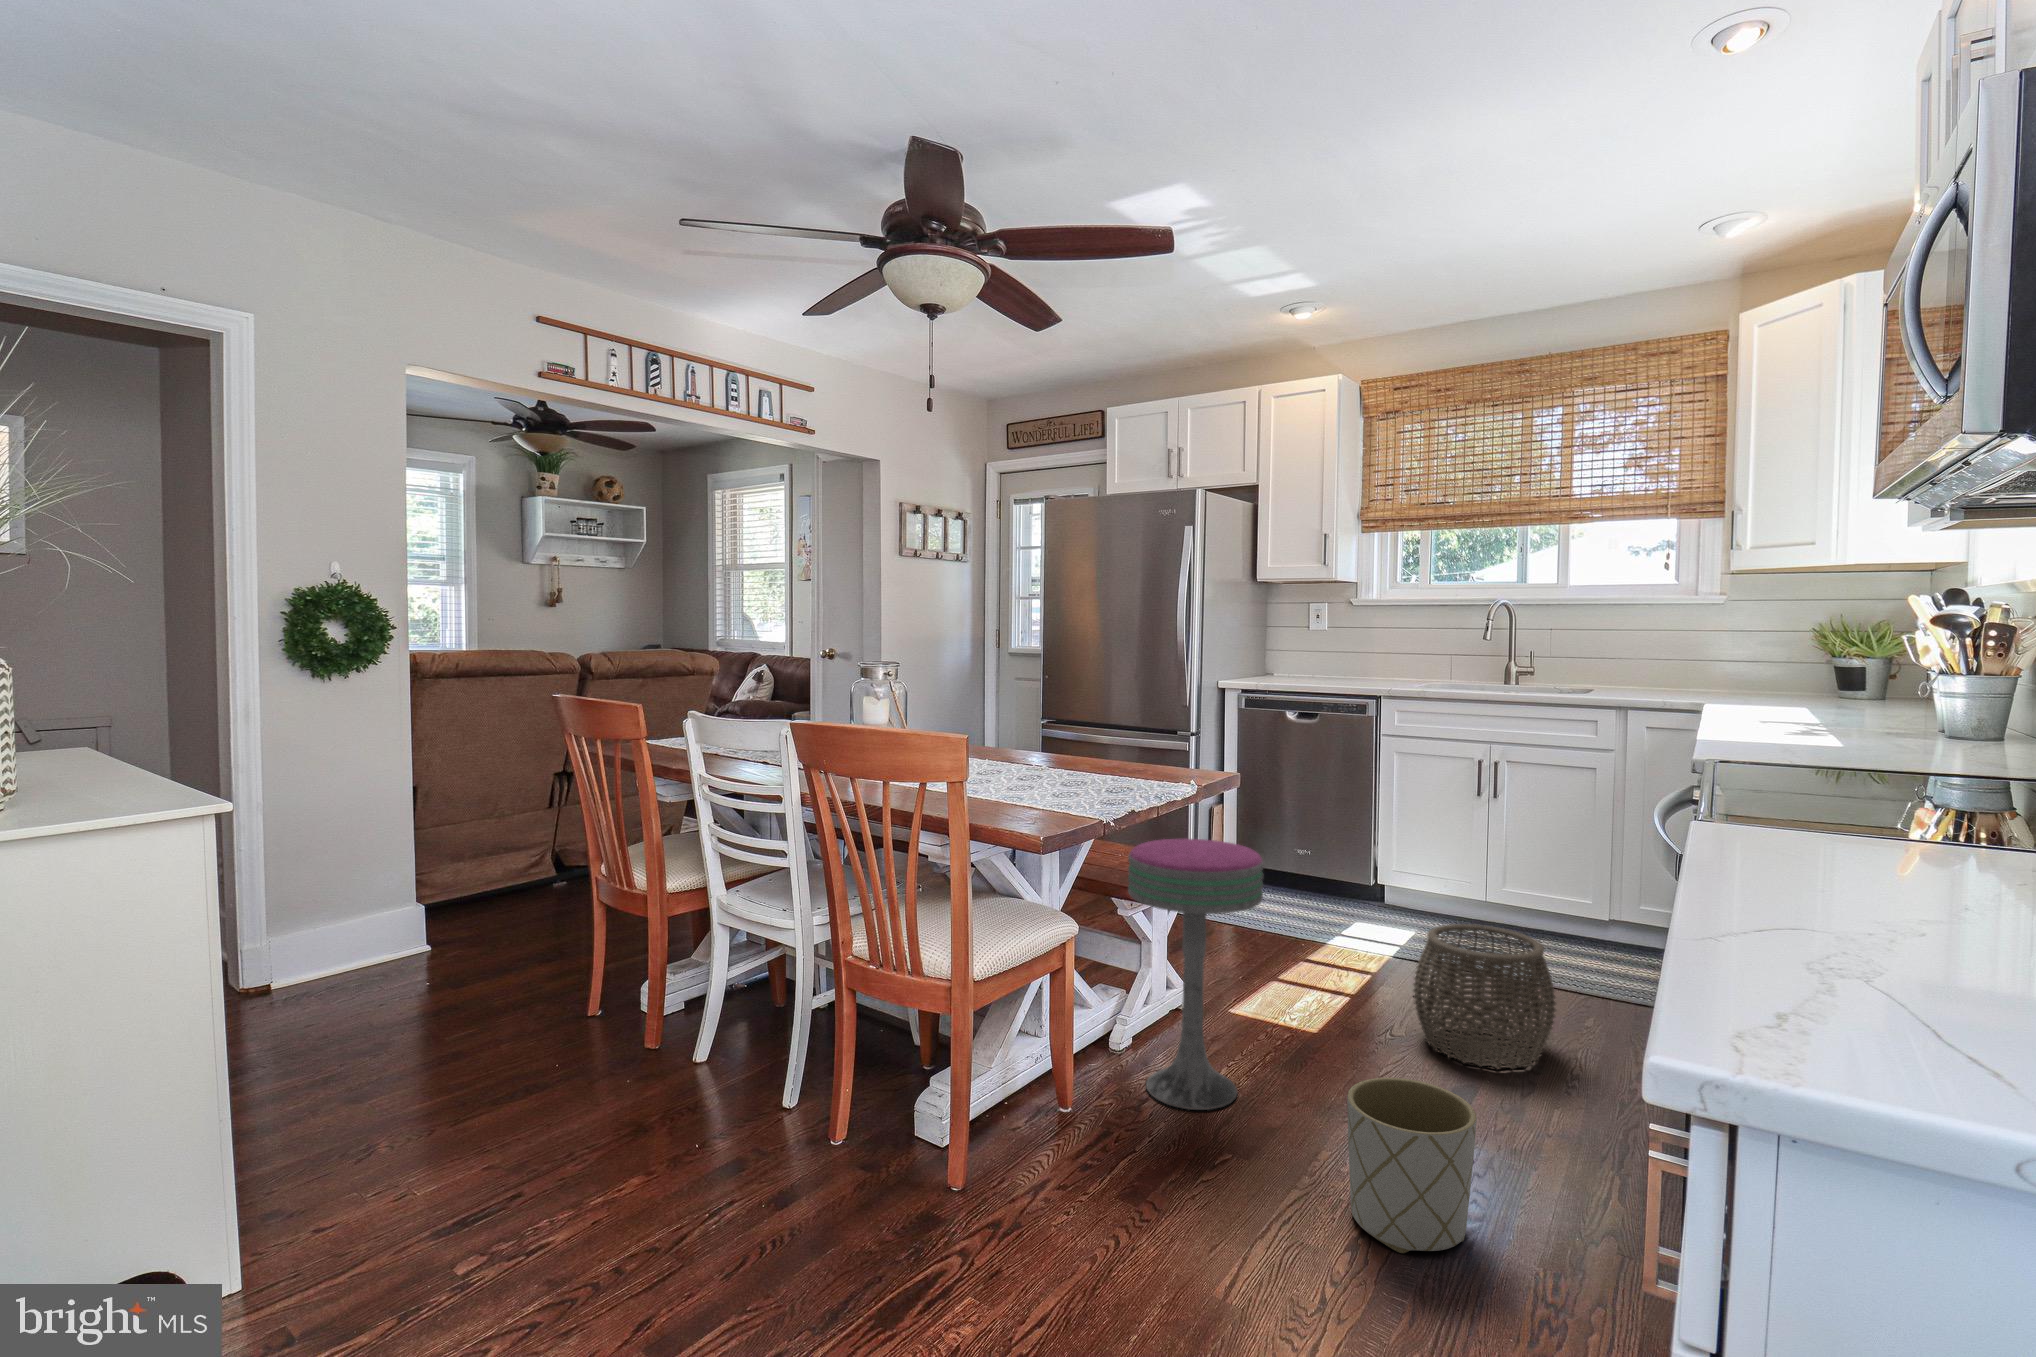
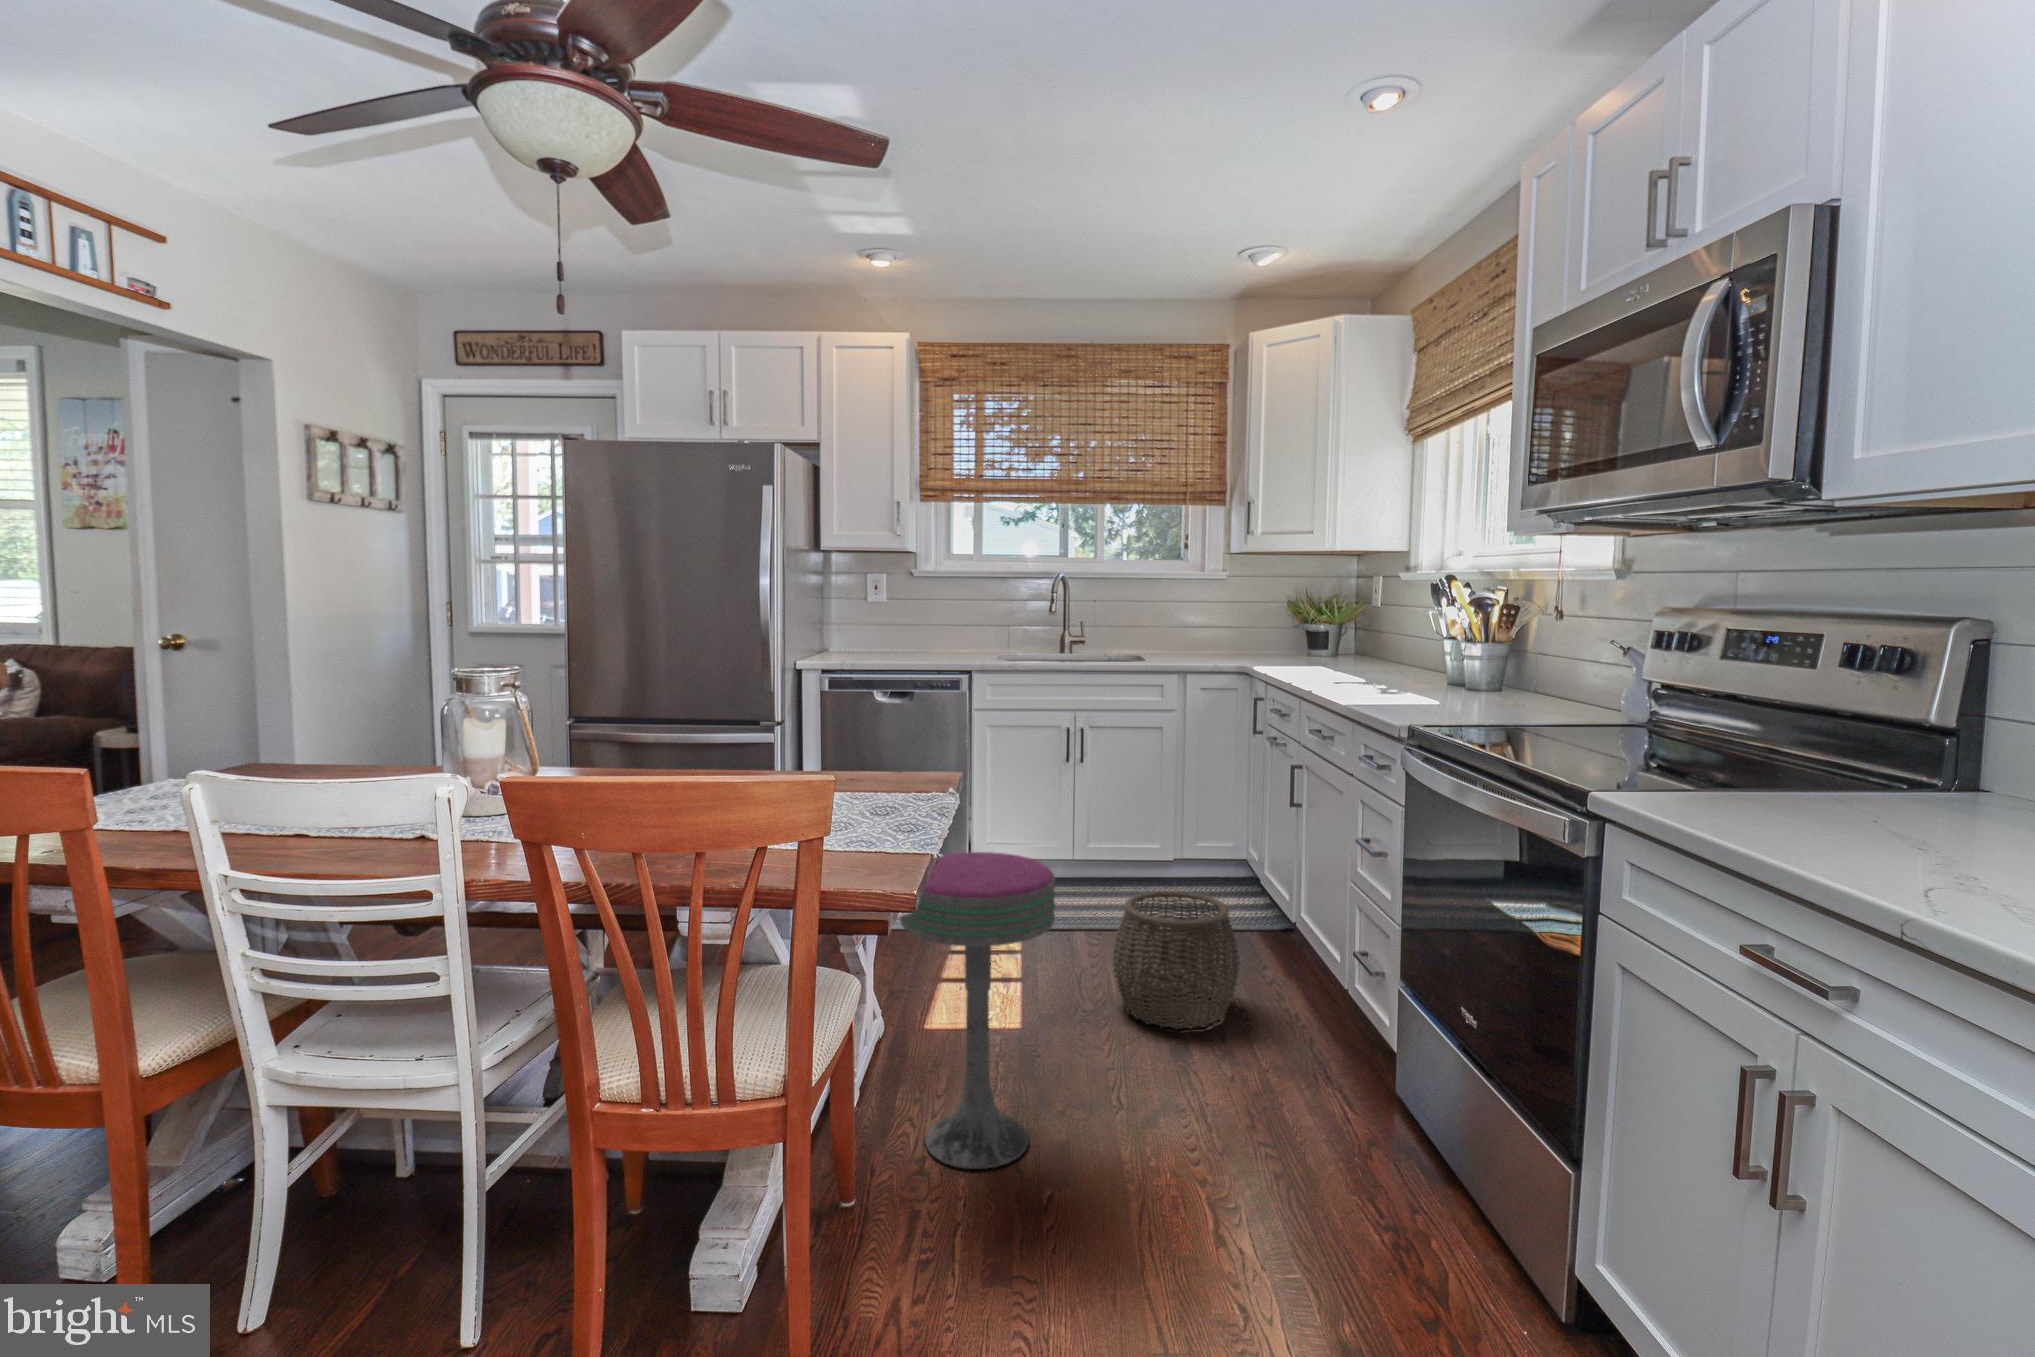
planter: present [1347,1078,1477,1253] -> none [1222,1071,1349,1254]

